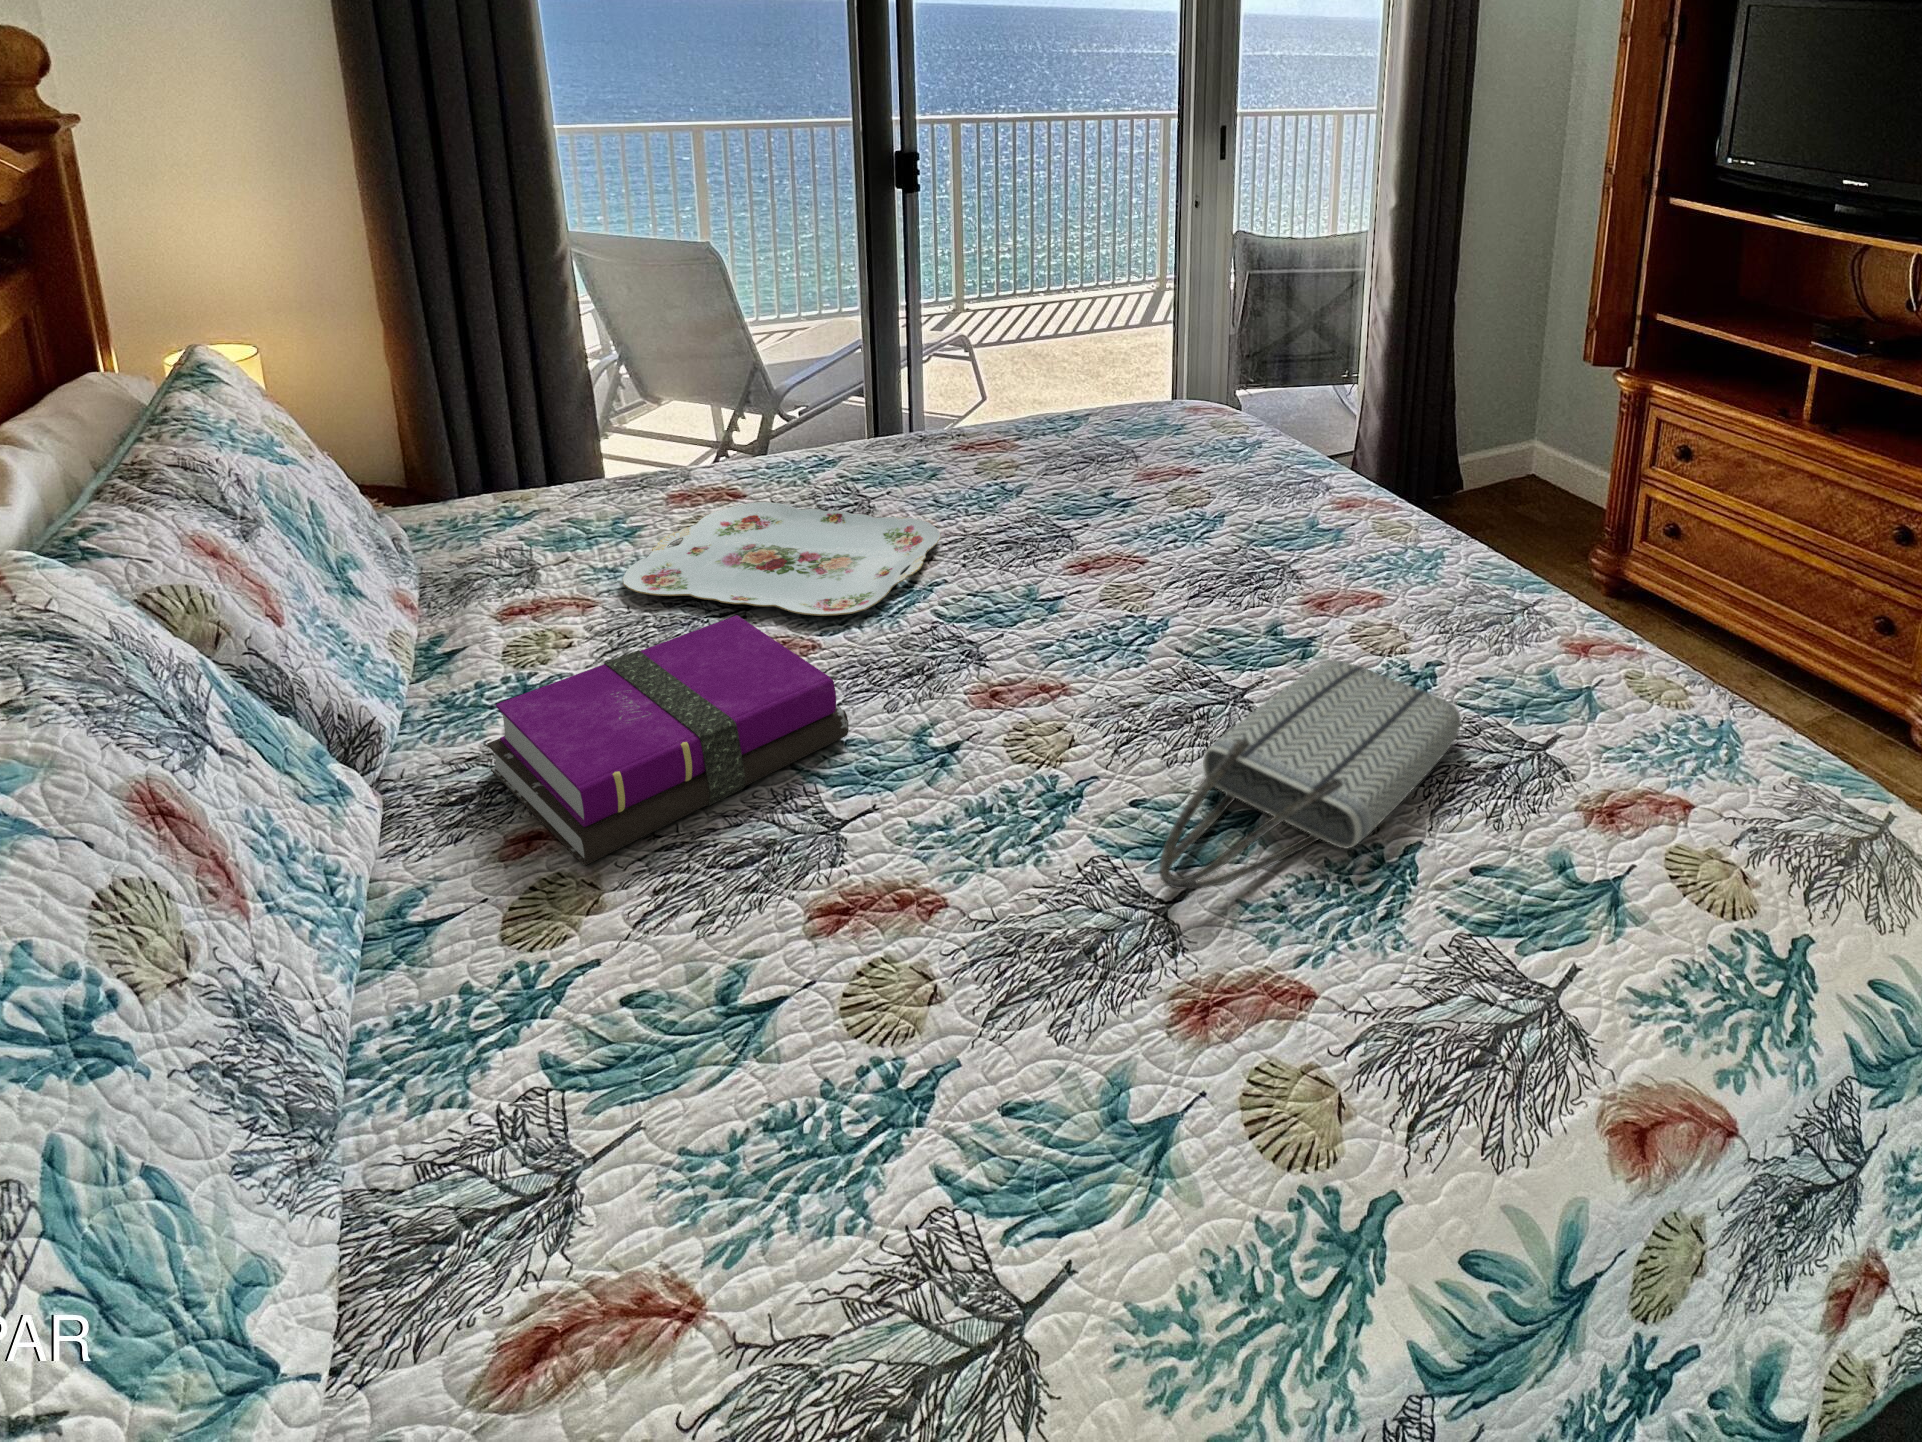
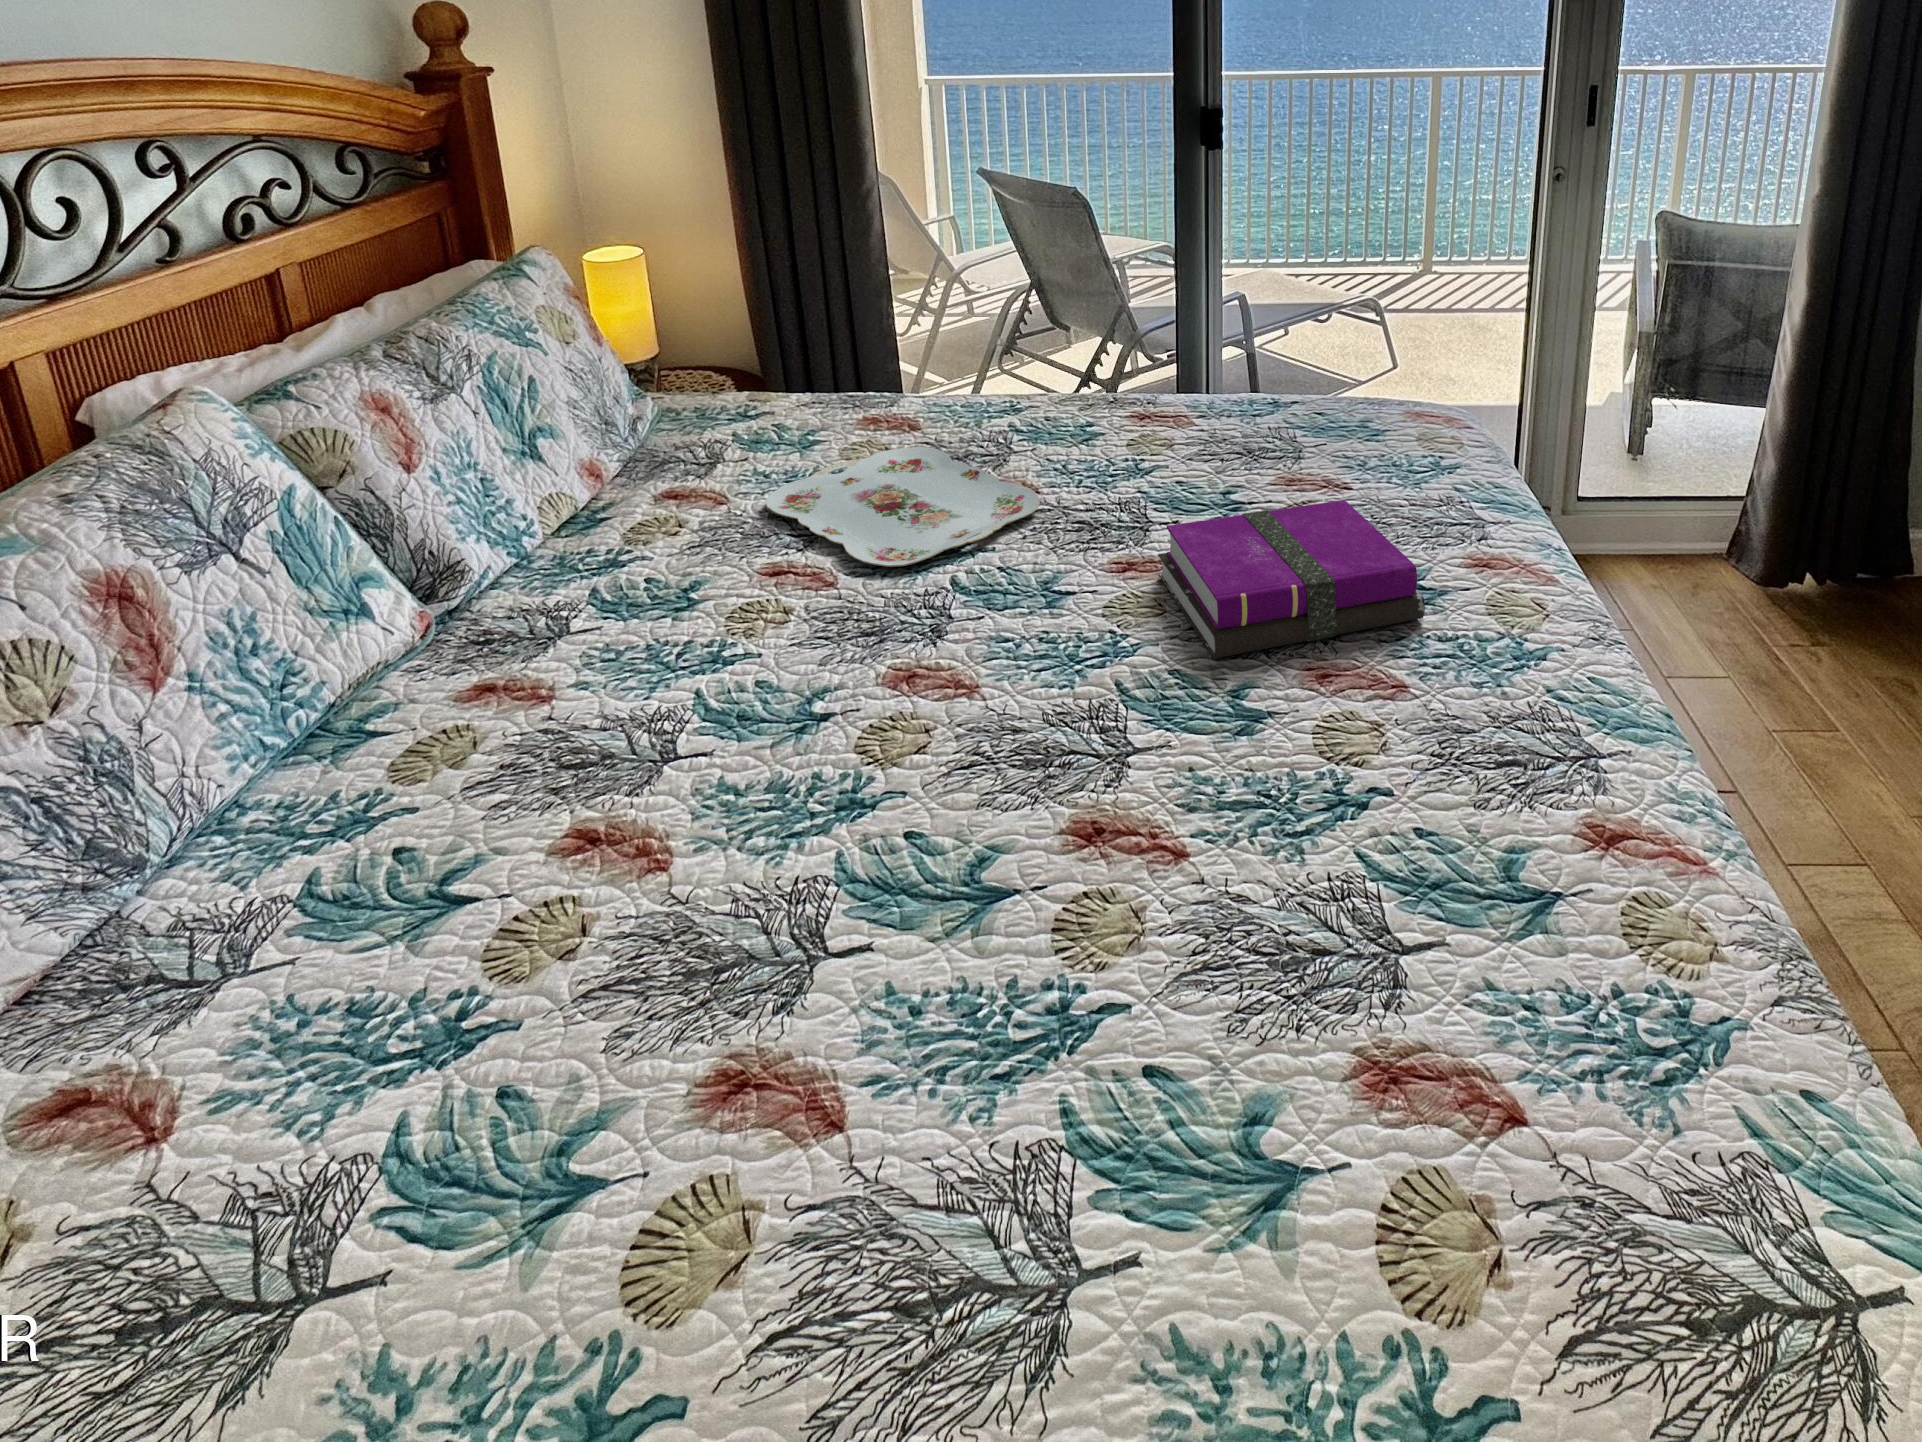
notebook: present [487,615,849,865] -> present [1158,500,1425,658]
tote bag: present [1160,660,1461,889] -> none [821,748,1316,975]

